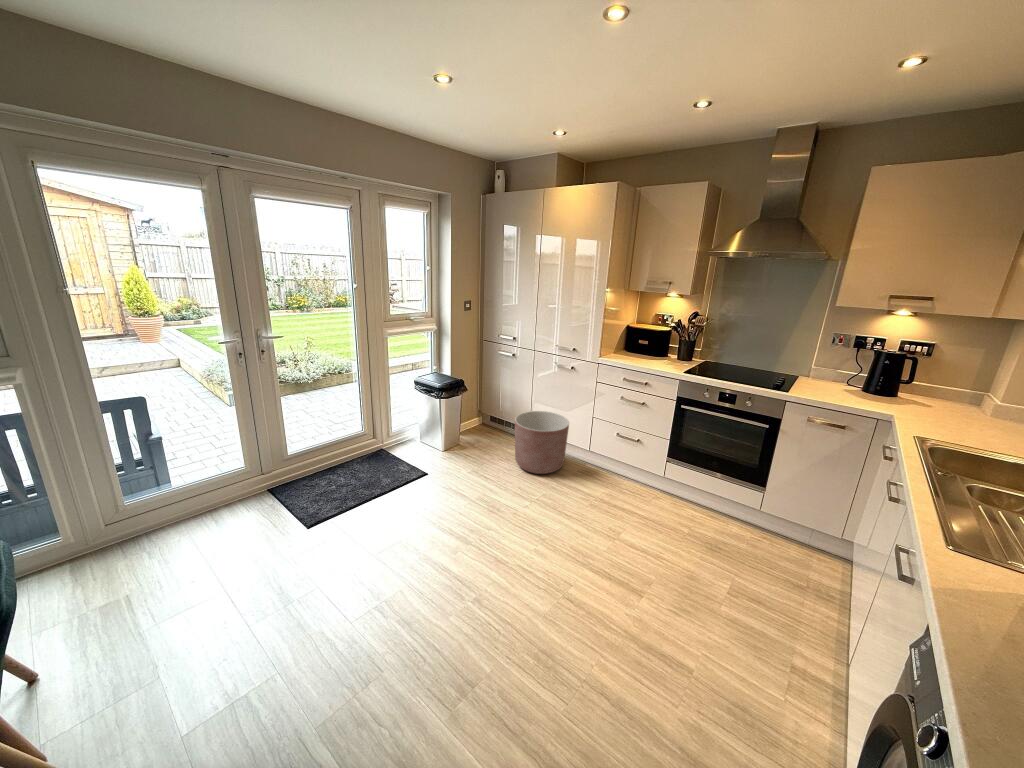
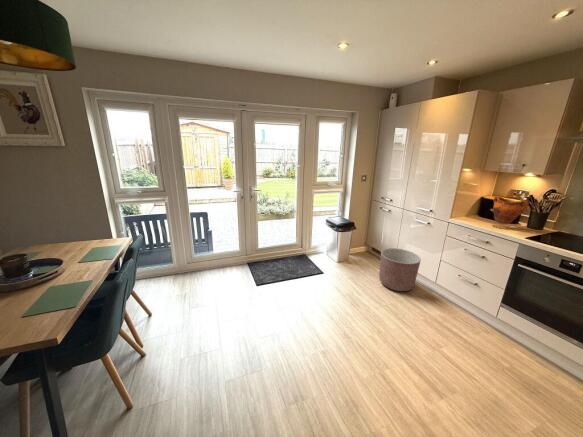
vase: none [644,323,680,365] -> present [492,196,529,229]

